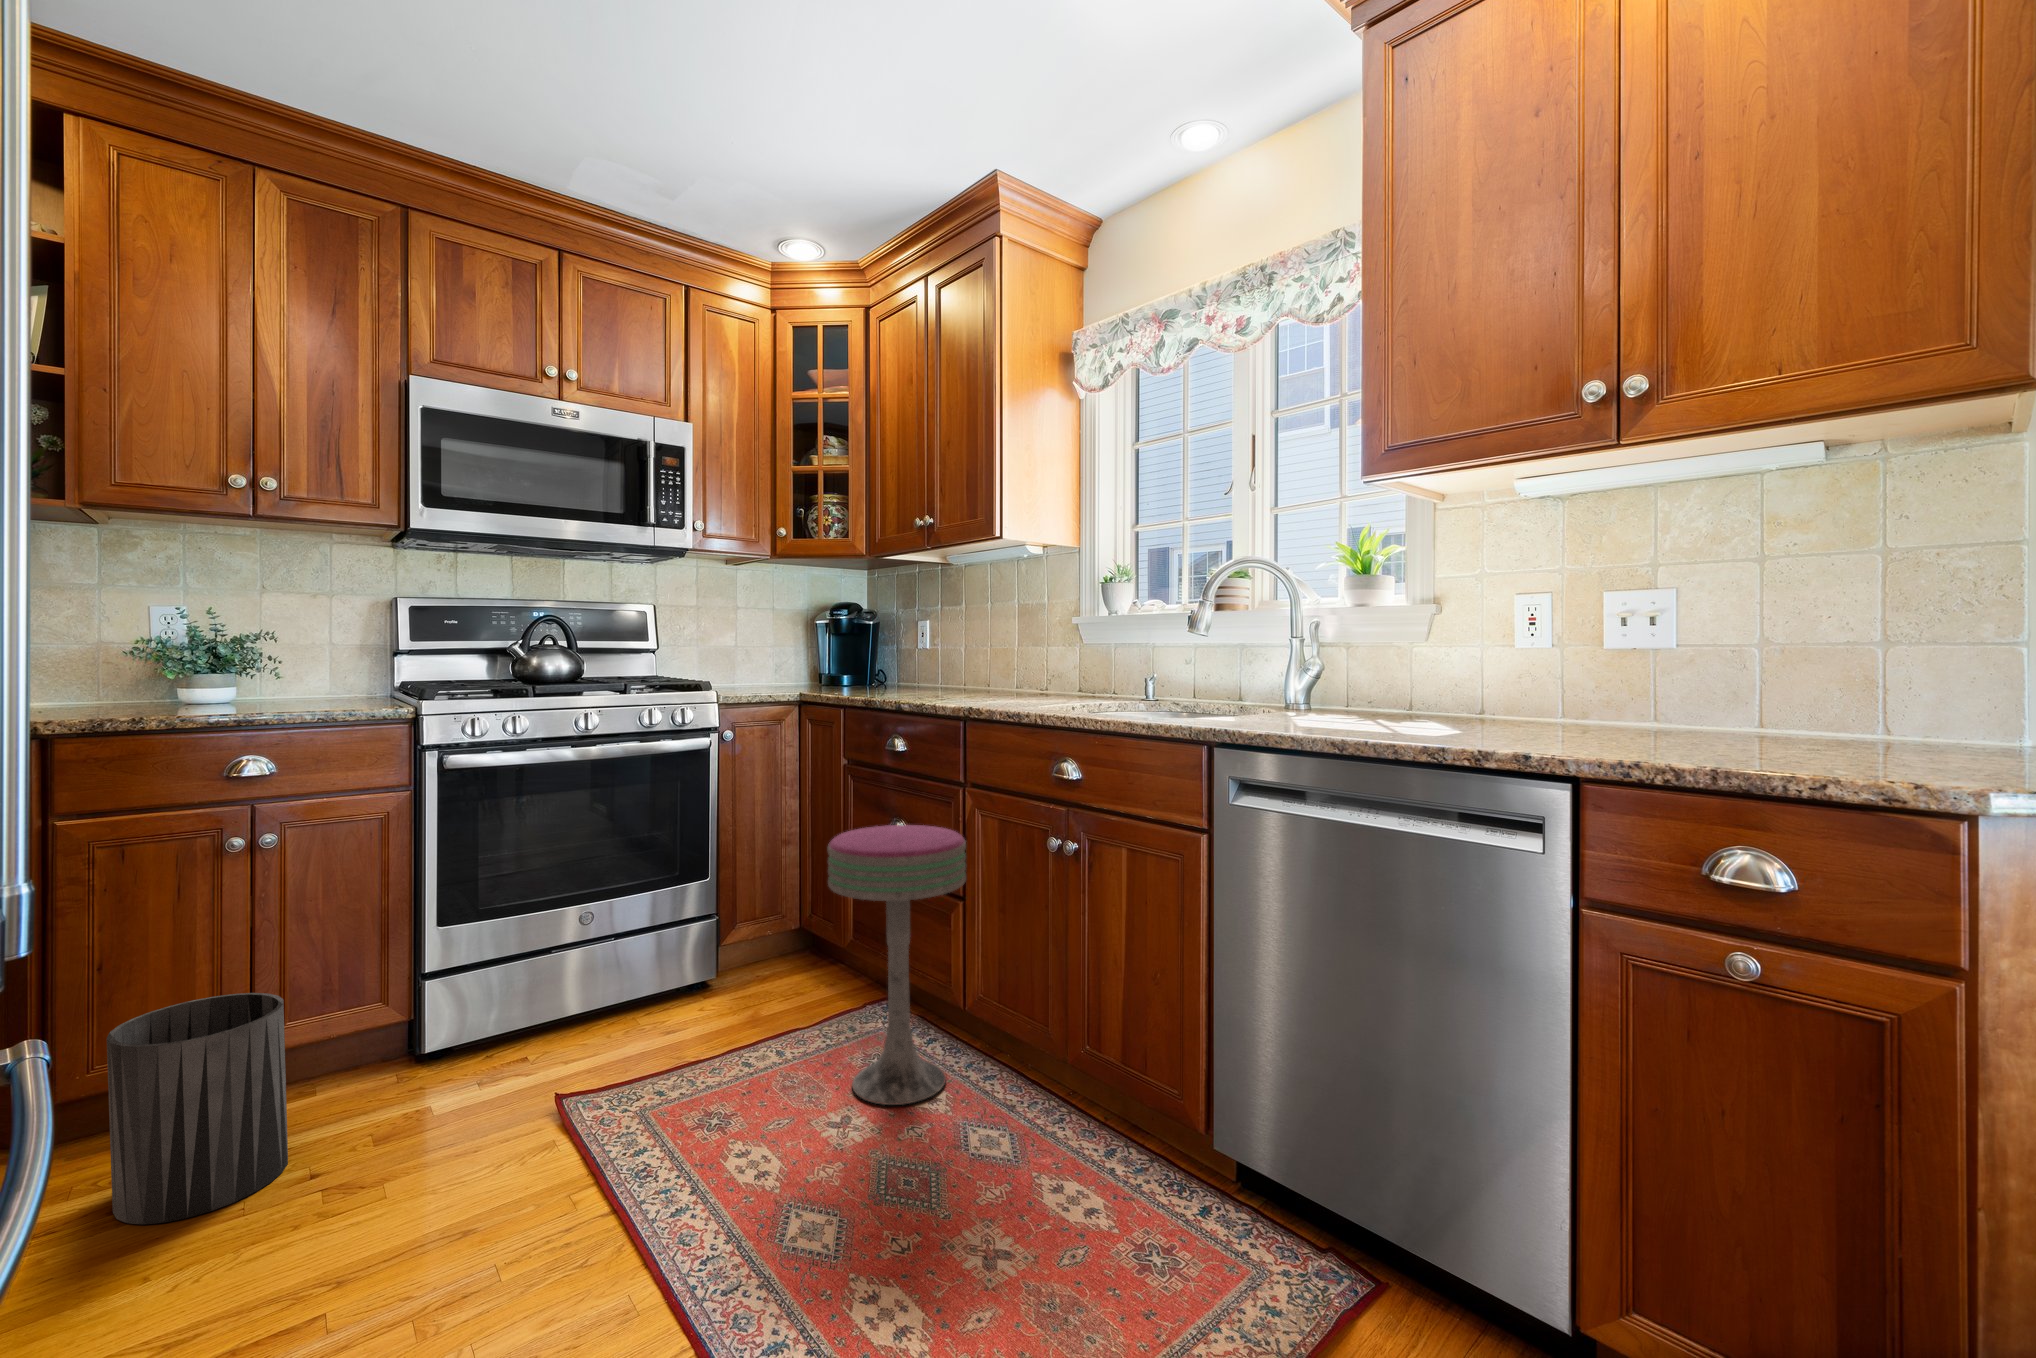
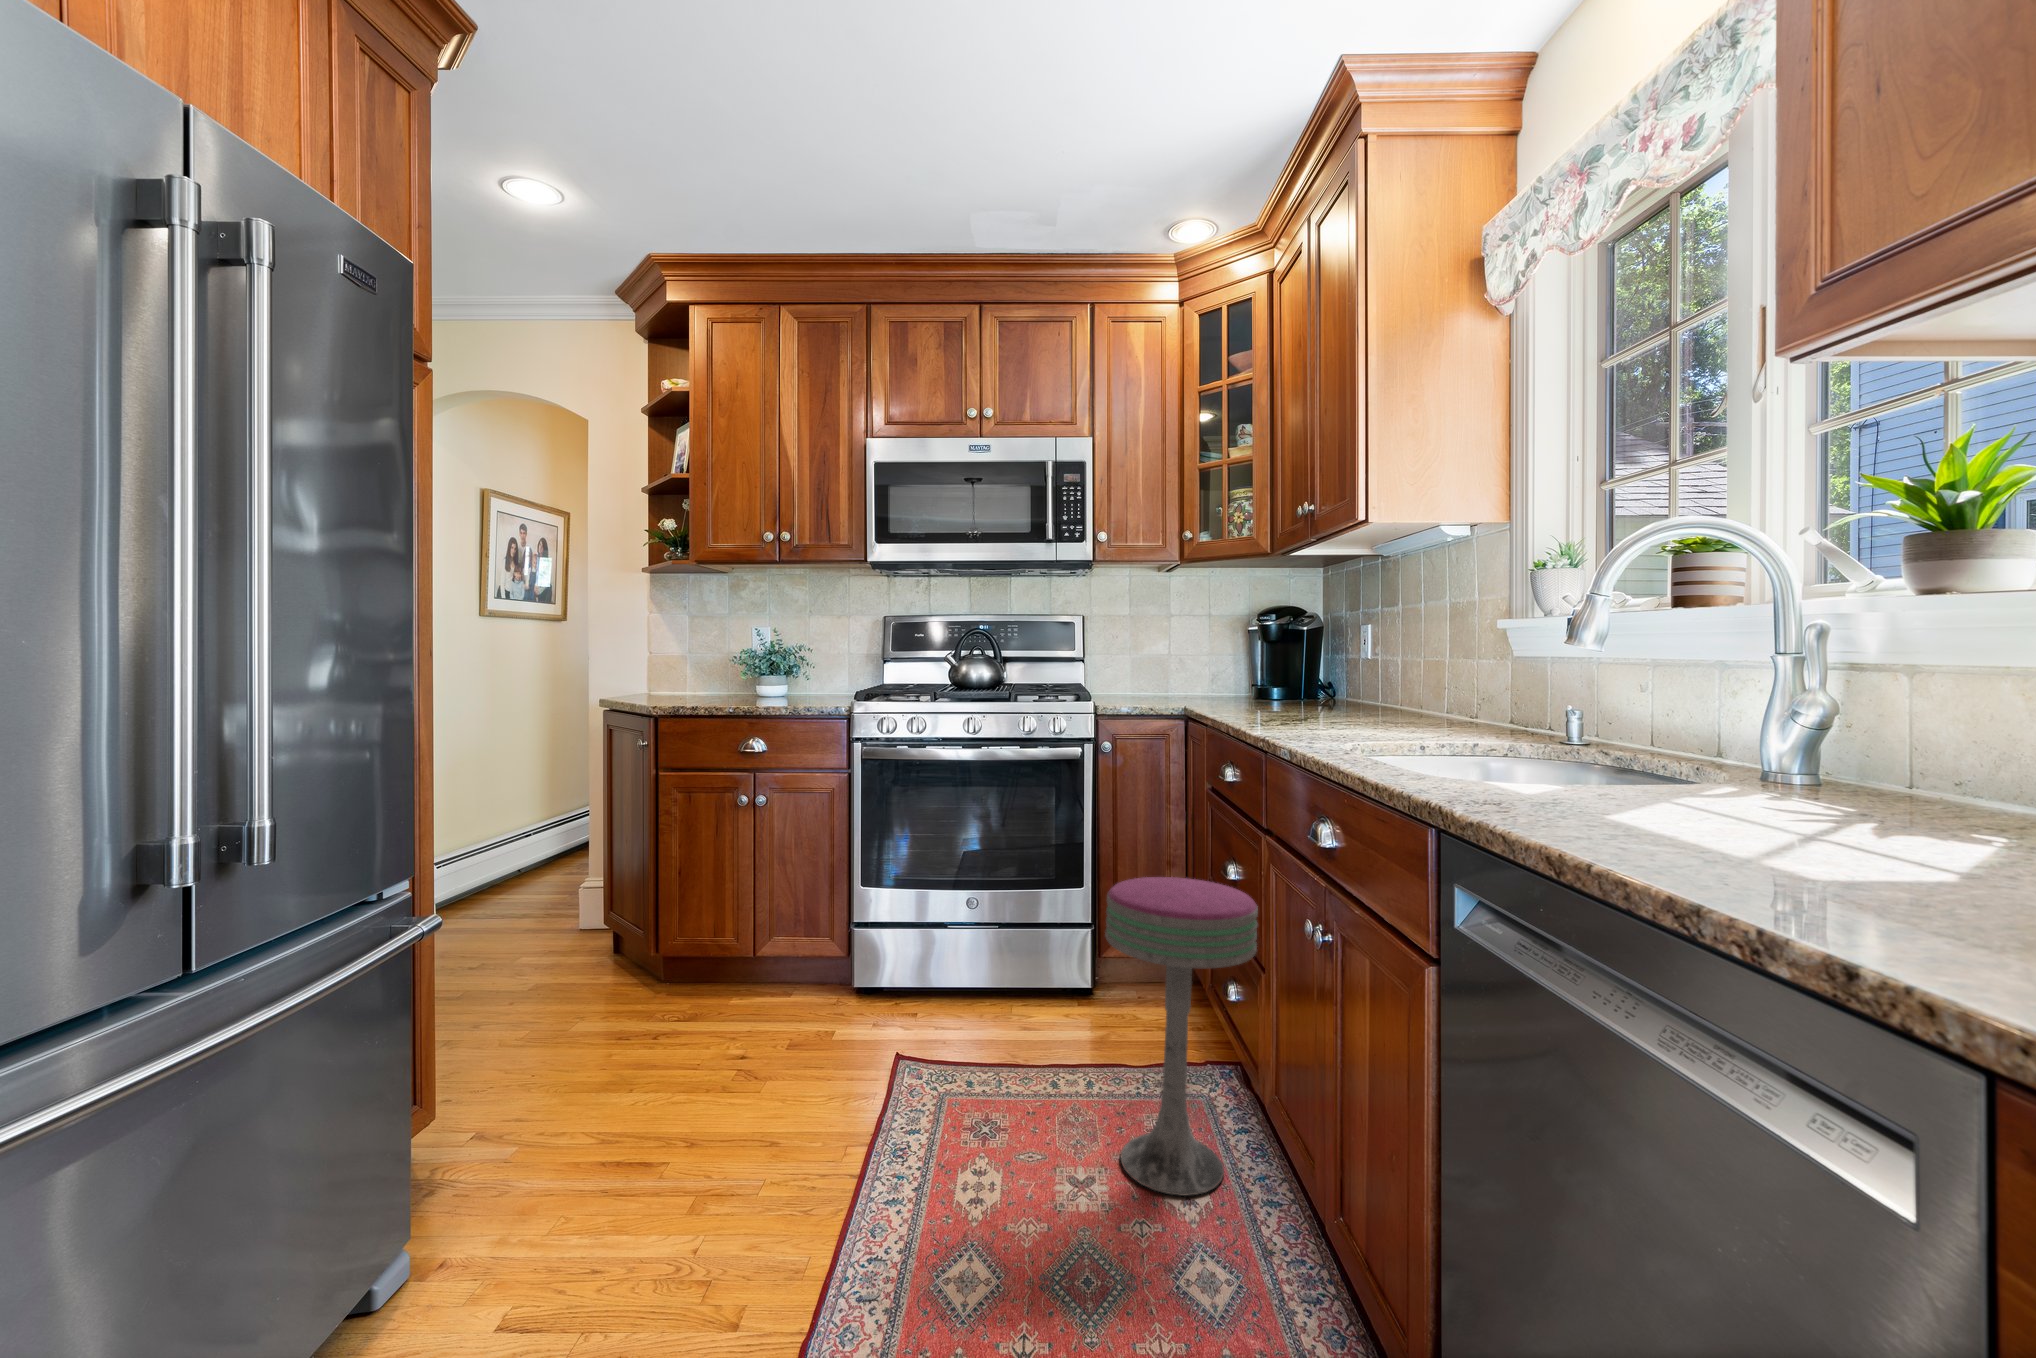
trash can: present [107,993,288,1224] -> none [650,908,751,1056]

